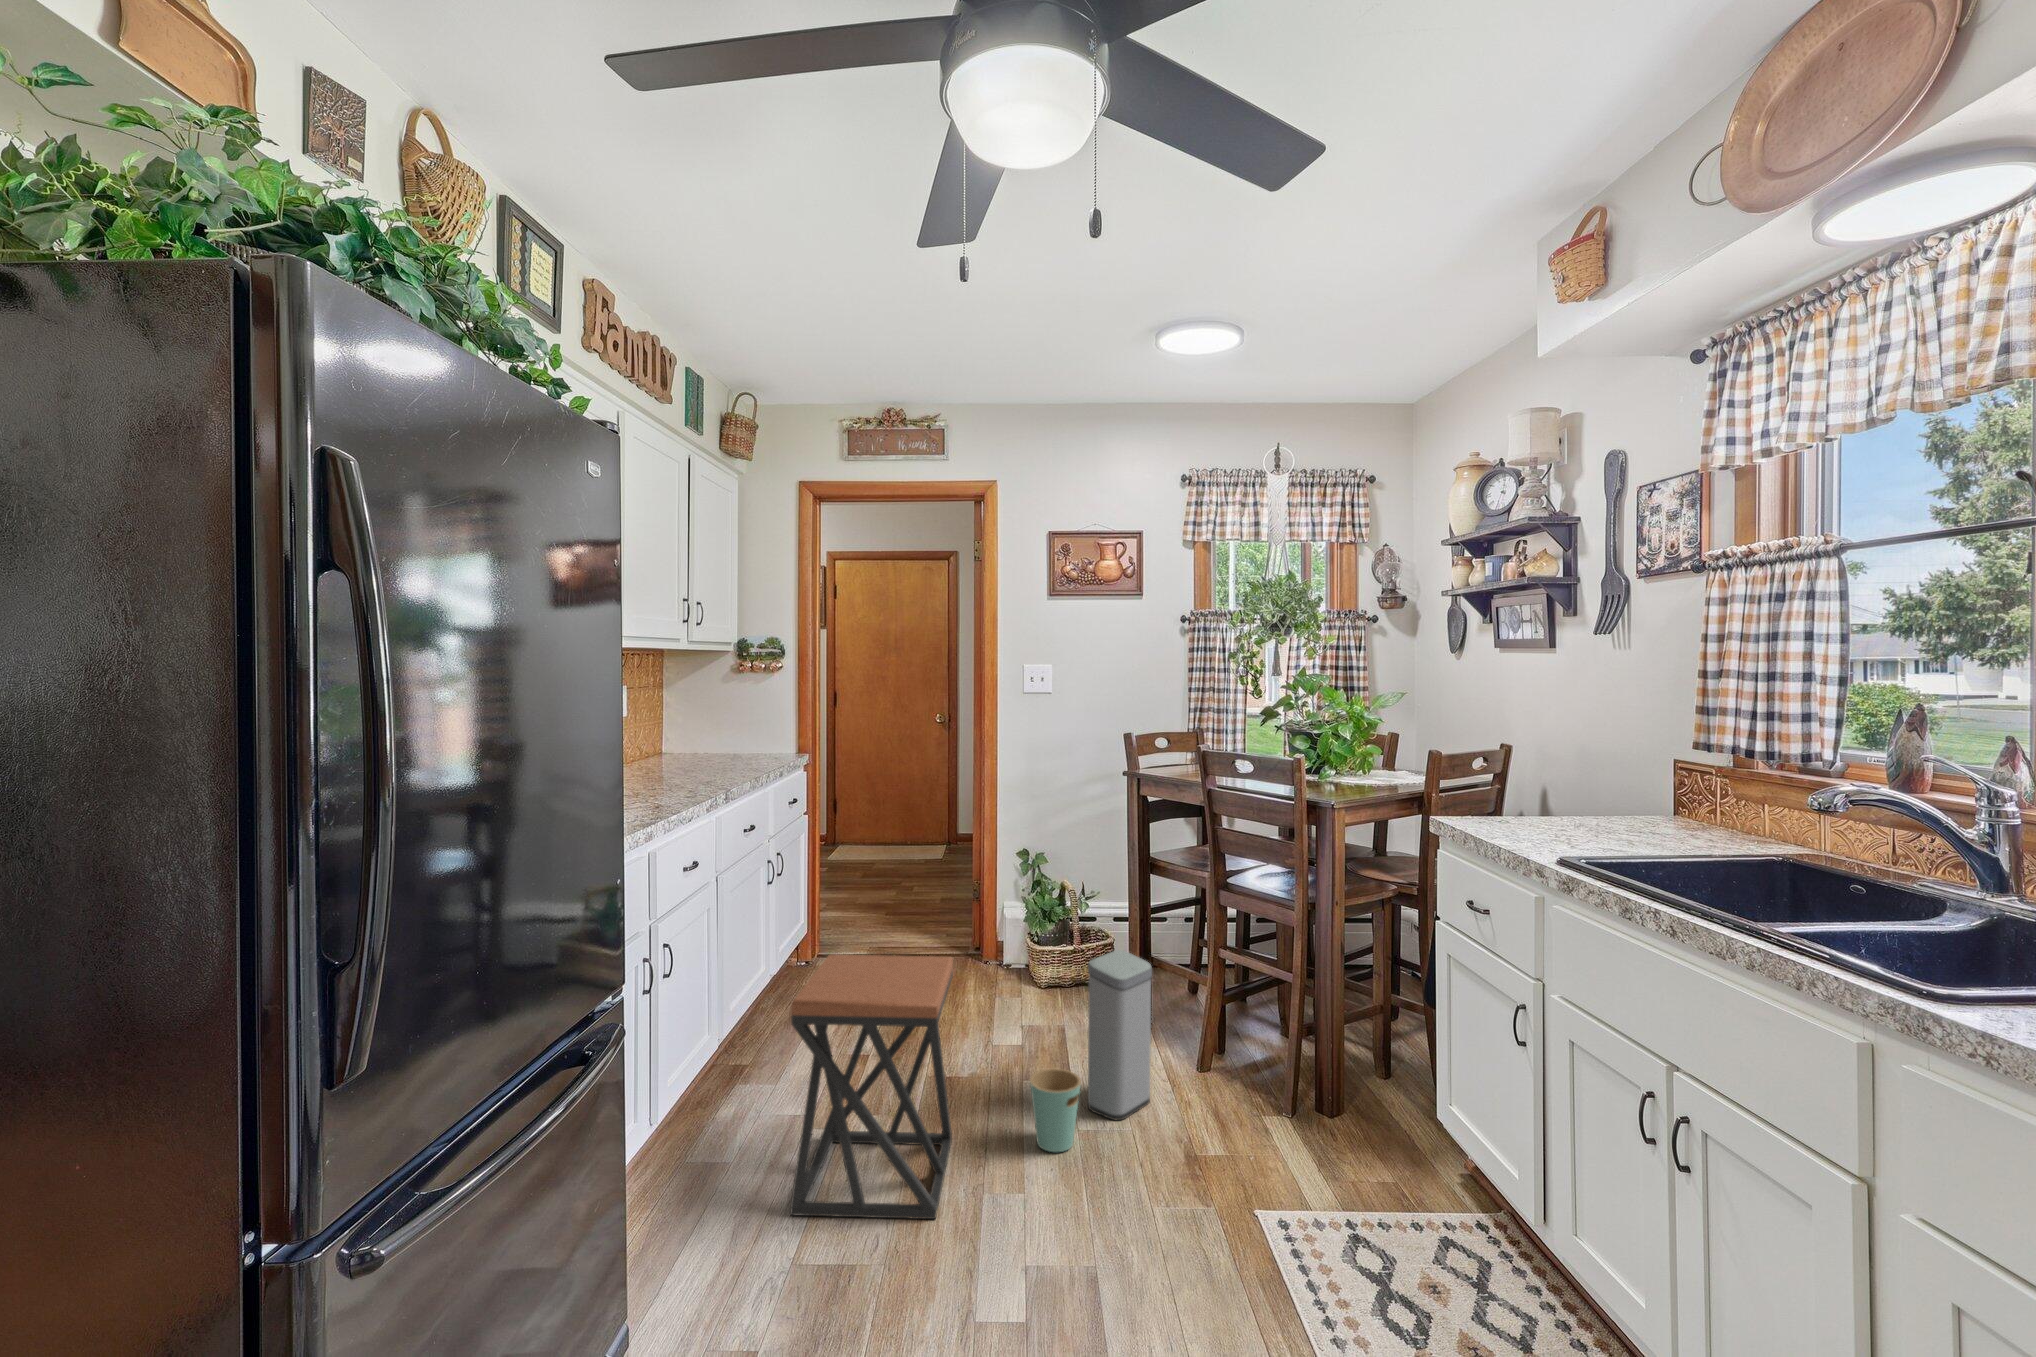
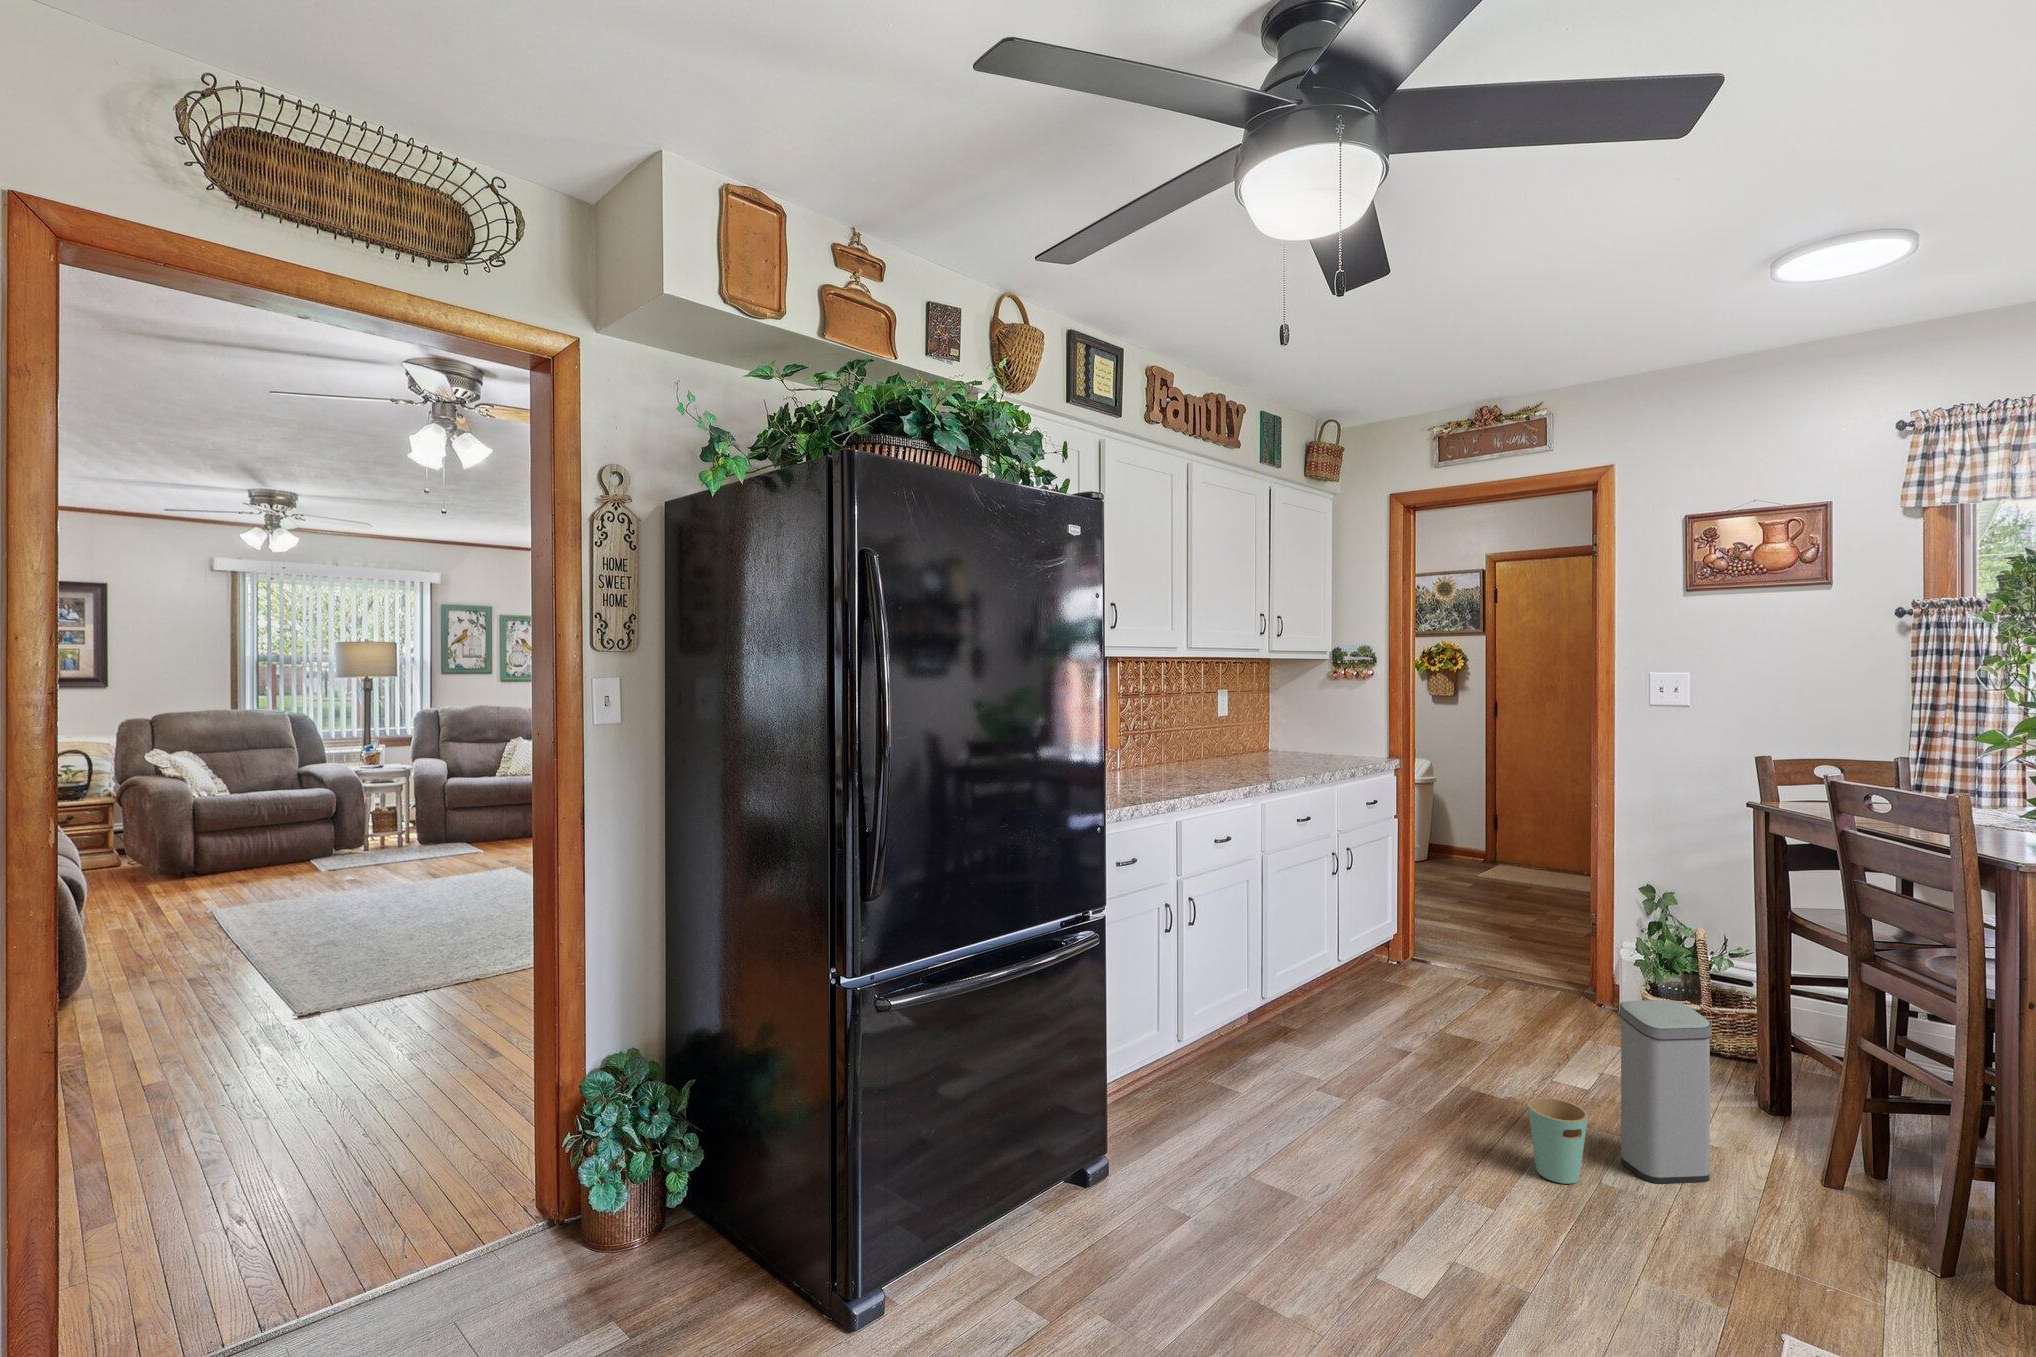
stool: present [790,955,953,1219] -> none [1277,937,1449,1183]

